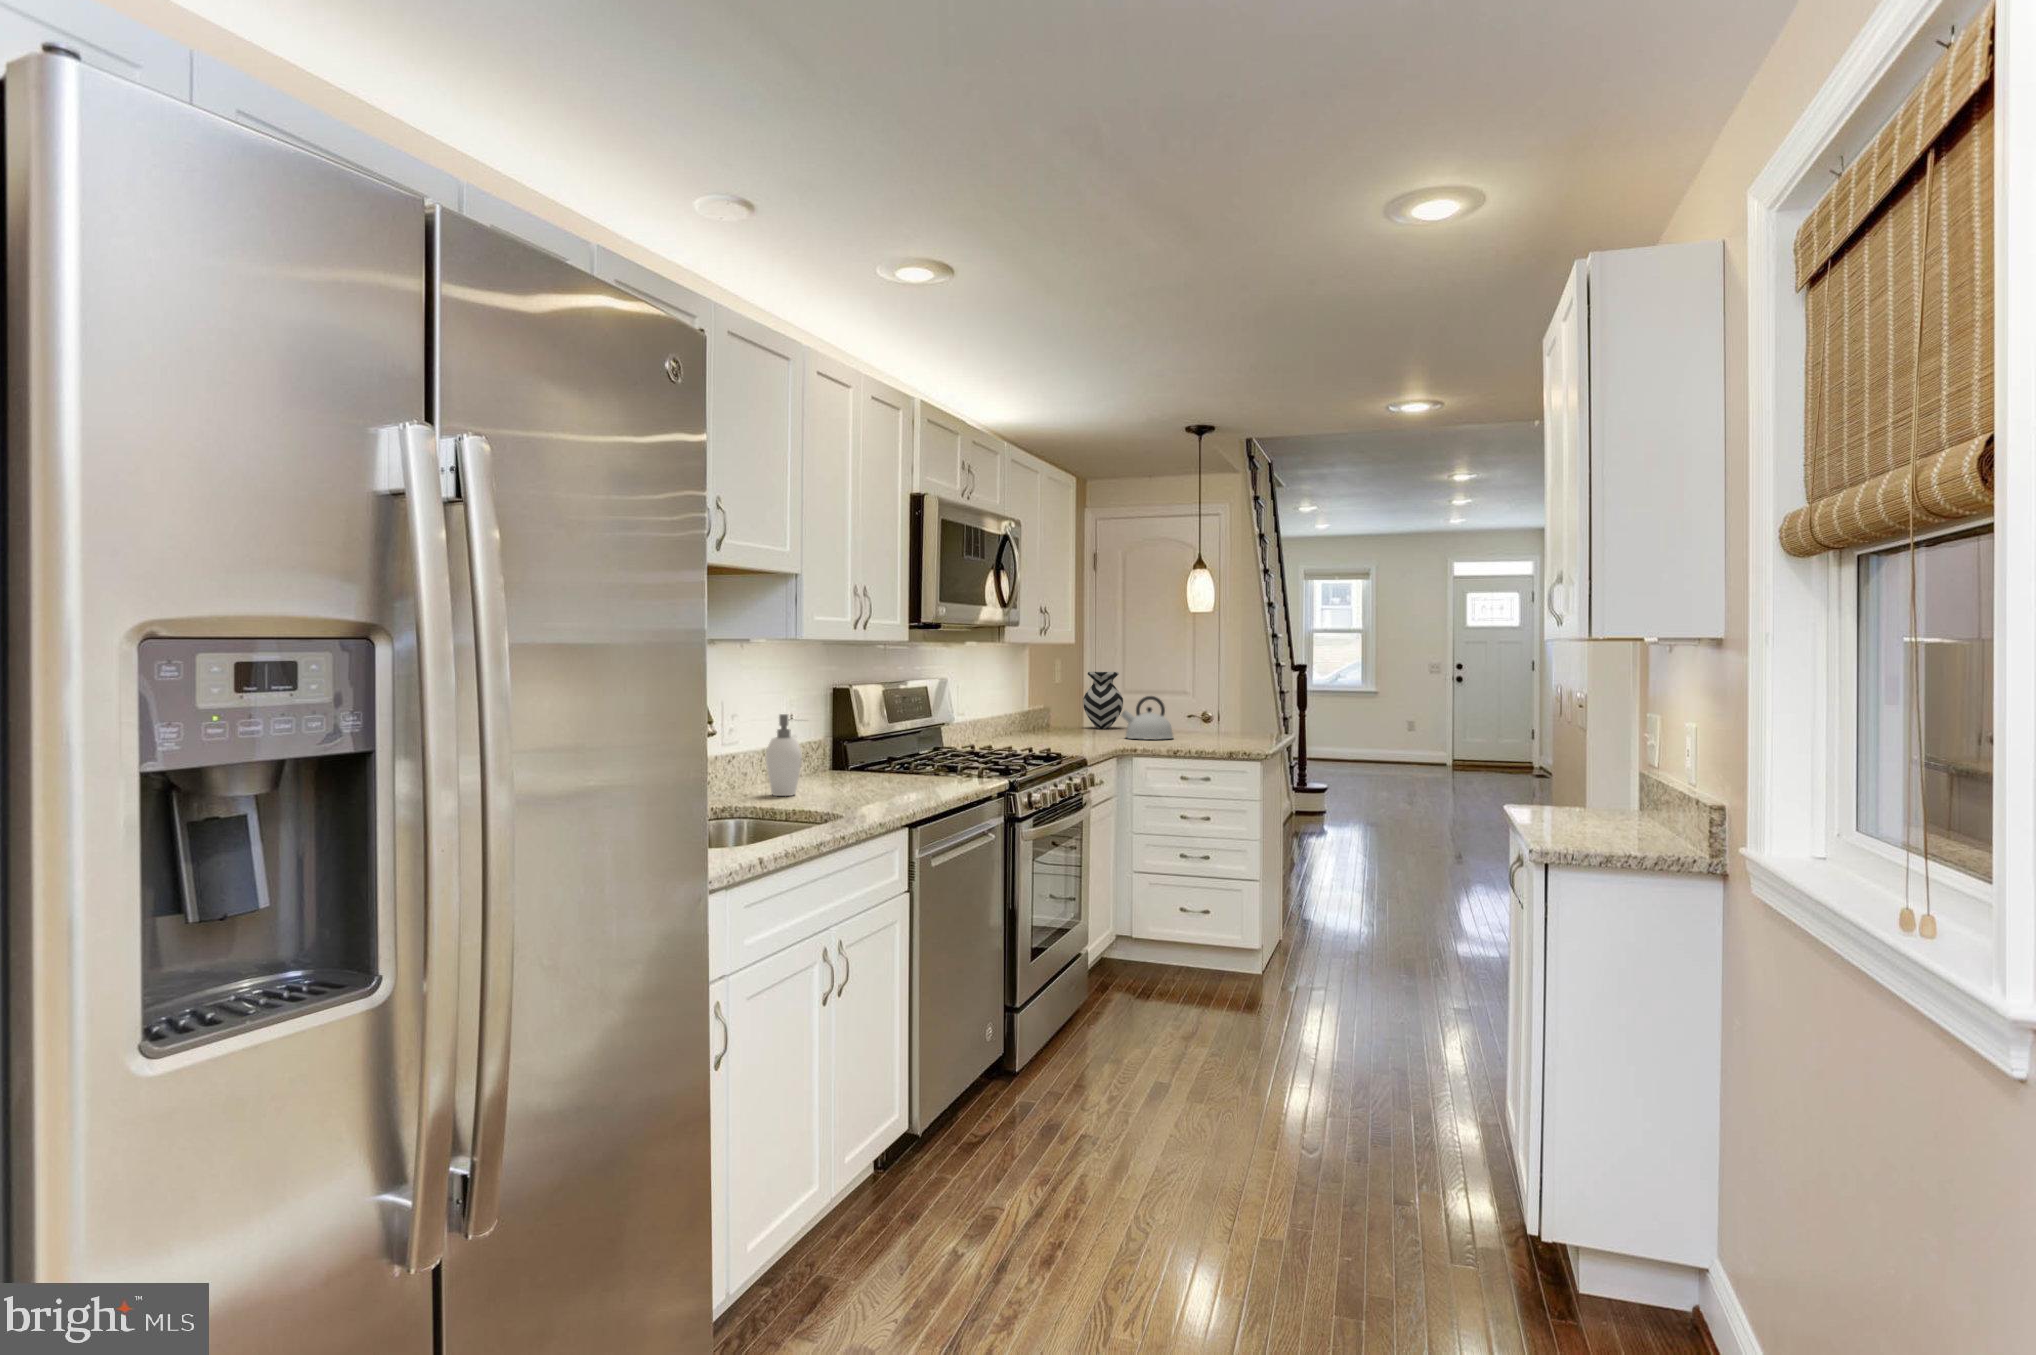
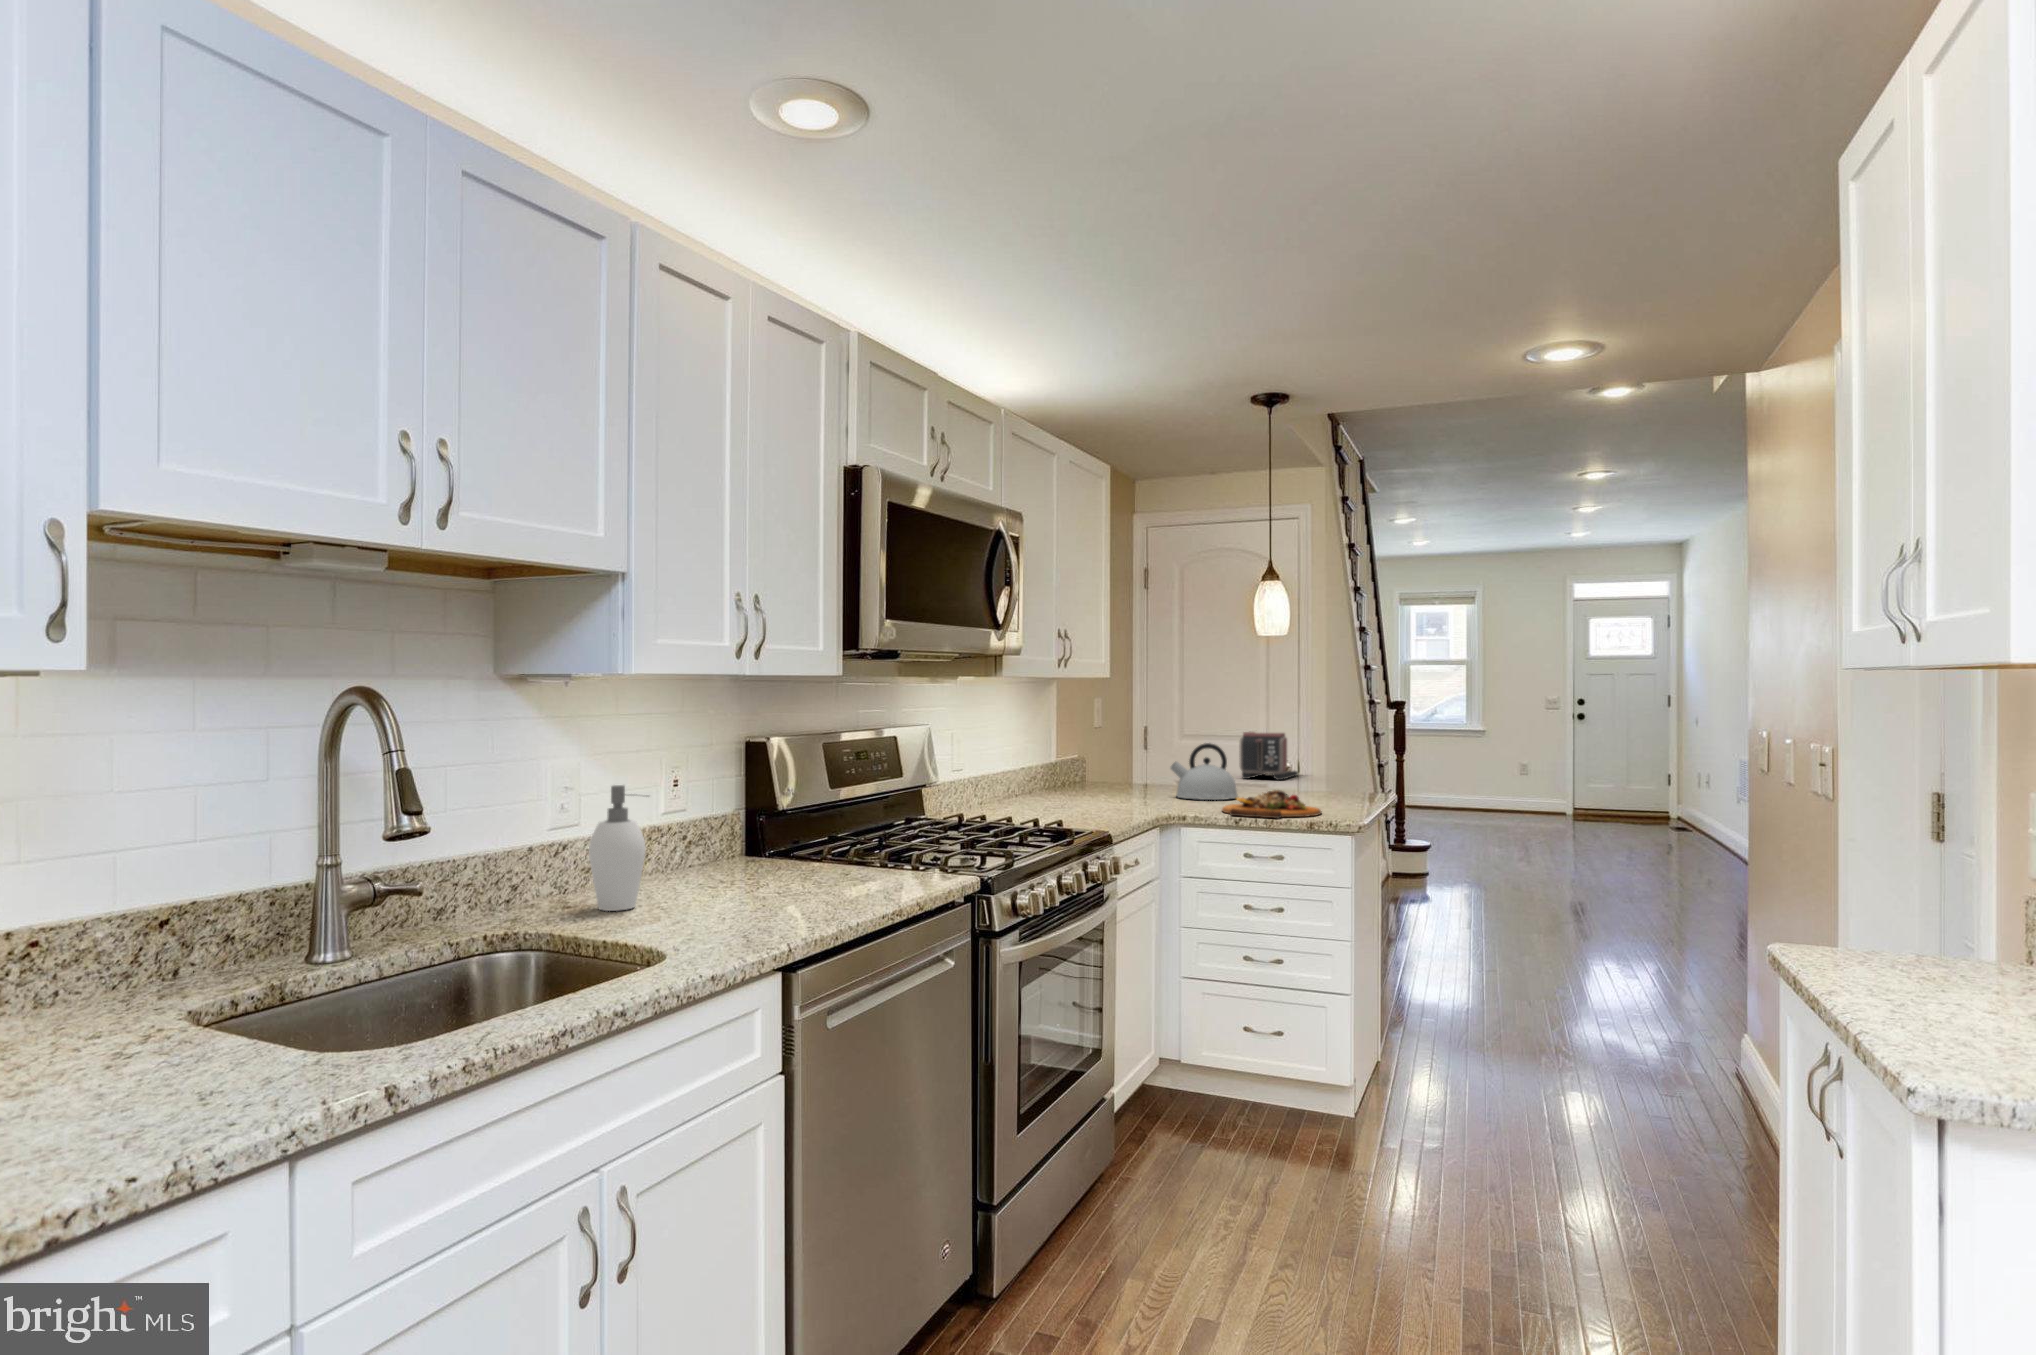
vase: present [1083,672,1123,729] -> none [1129,711,1178,782]
toaster: none [1172,688,1219,727] -> present [1240,732,1298,780]
cutting board: none [1163,730,1238,750] -> present [1222,790,1322,818]

